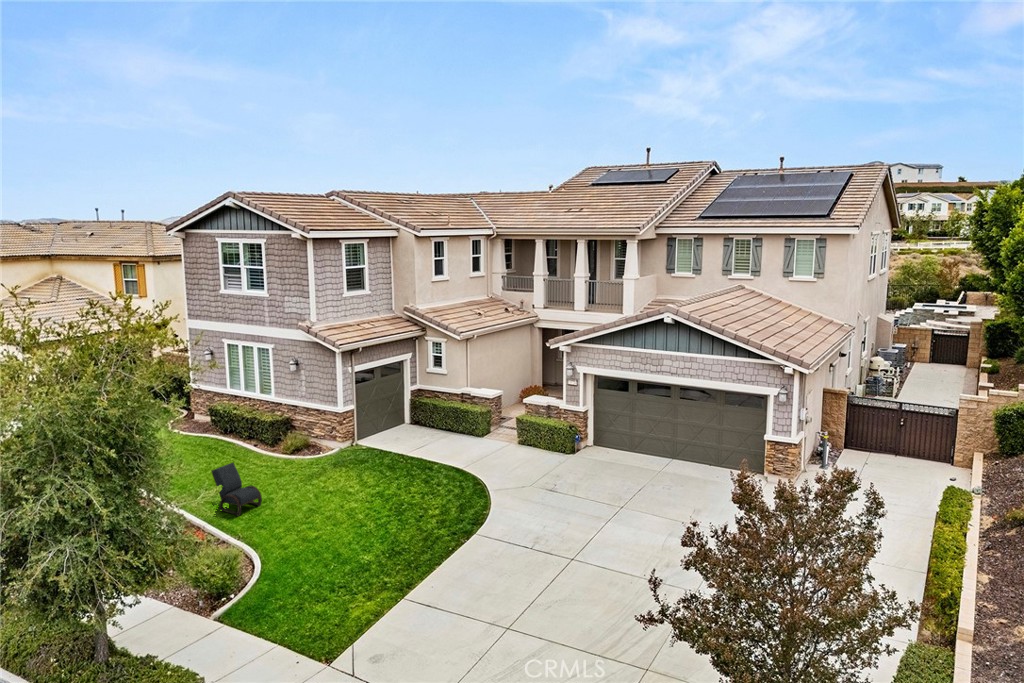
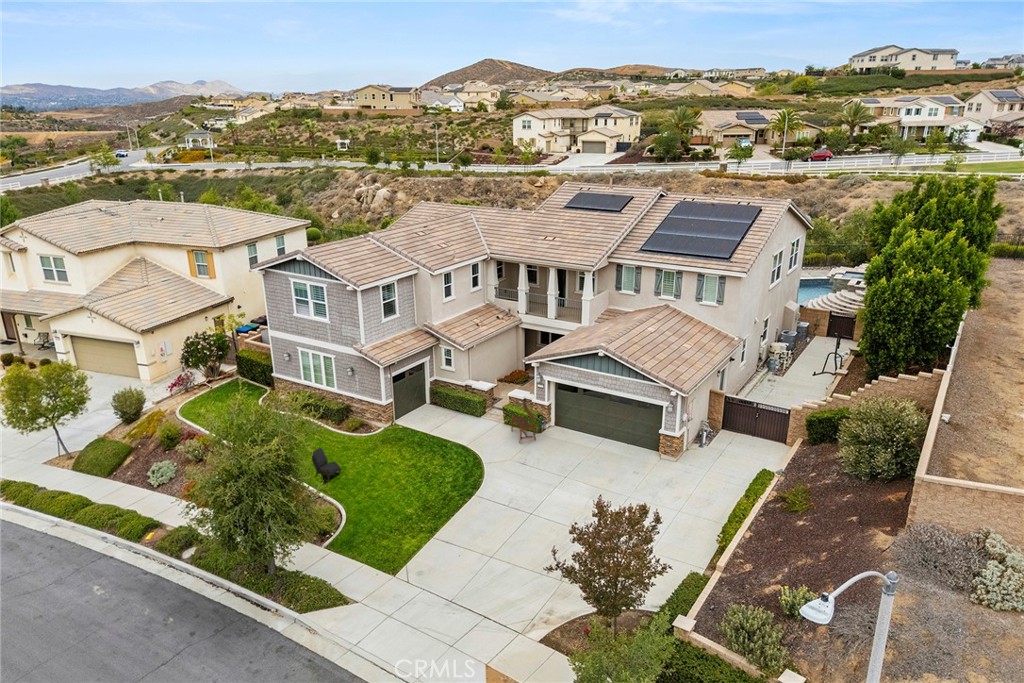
bench: none [529,412,568,465] -> present [511,406,536,443]

